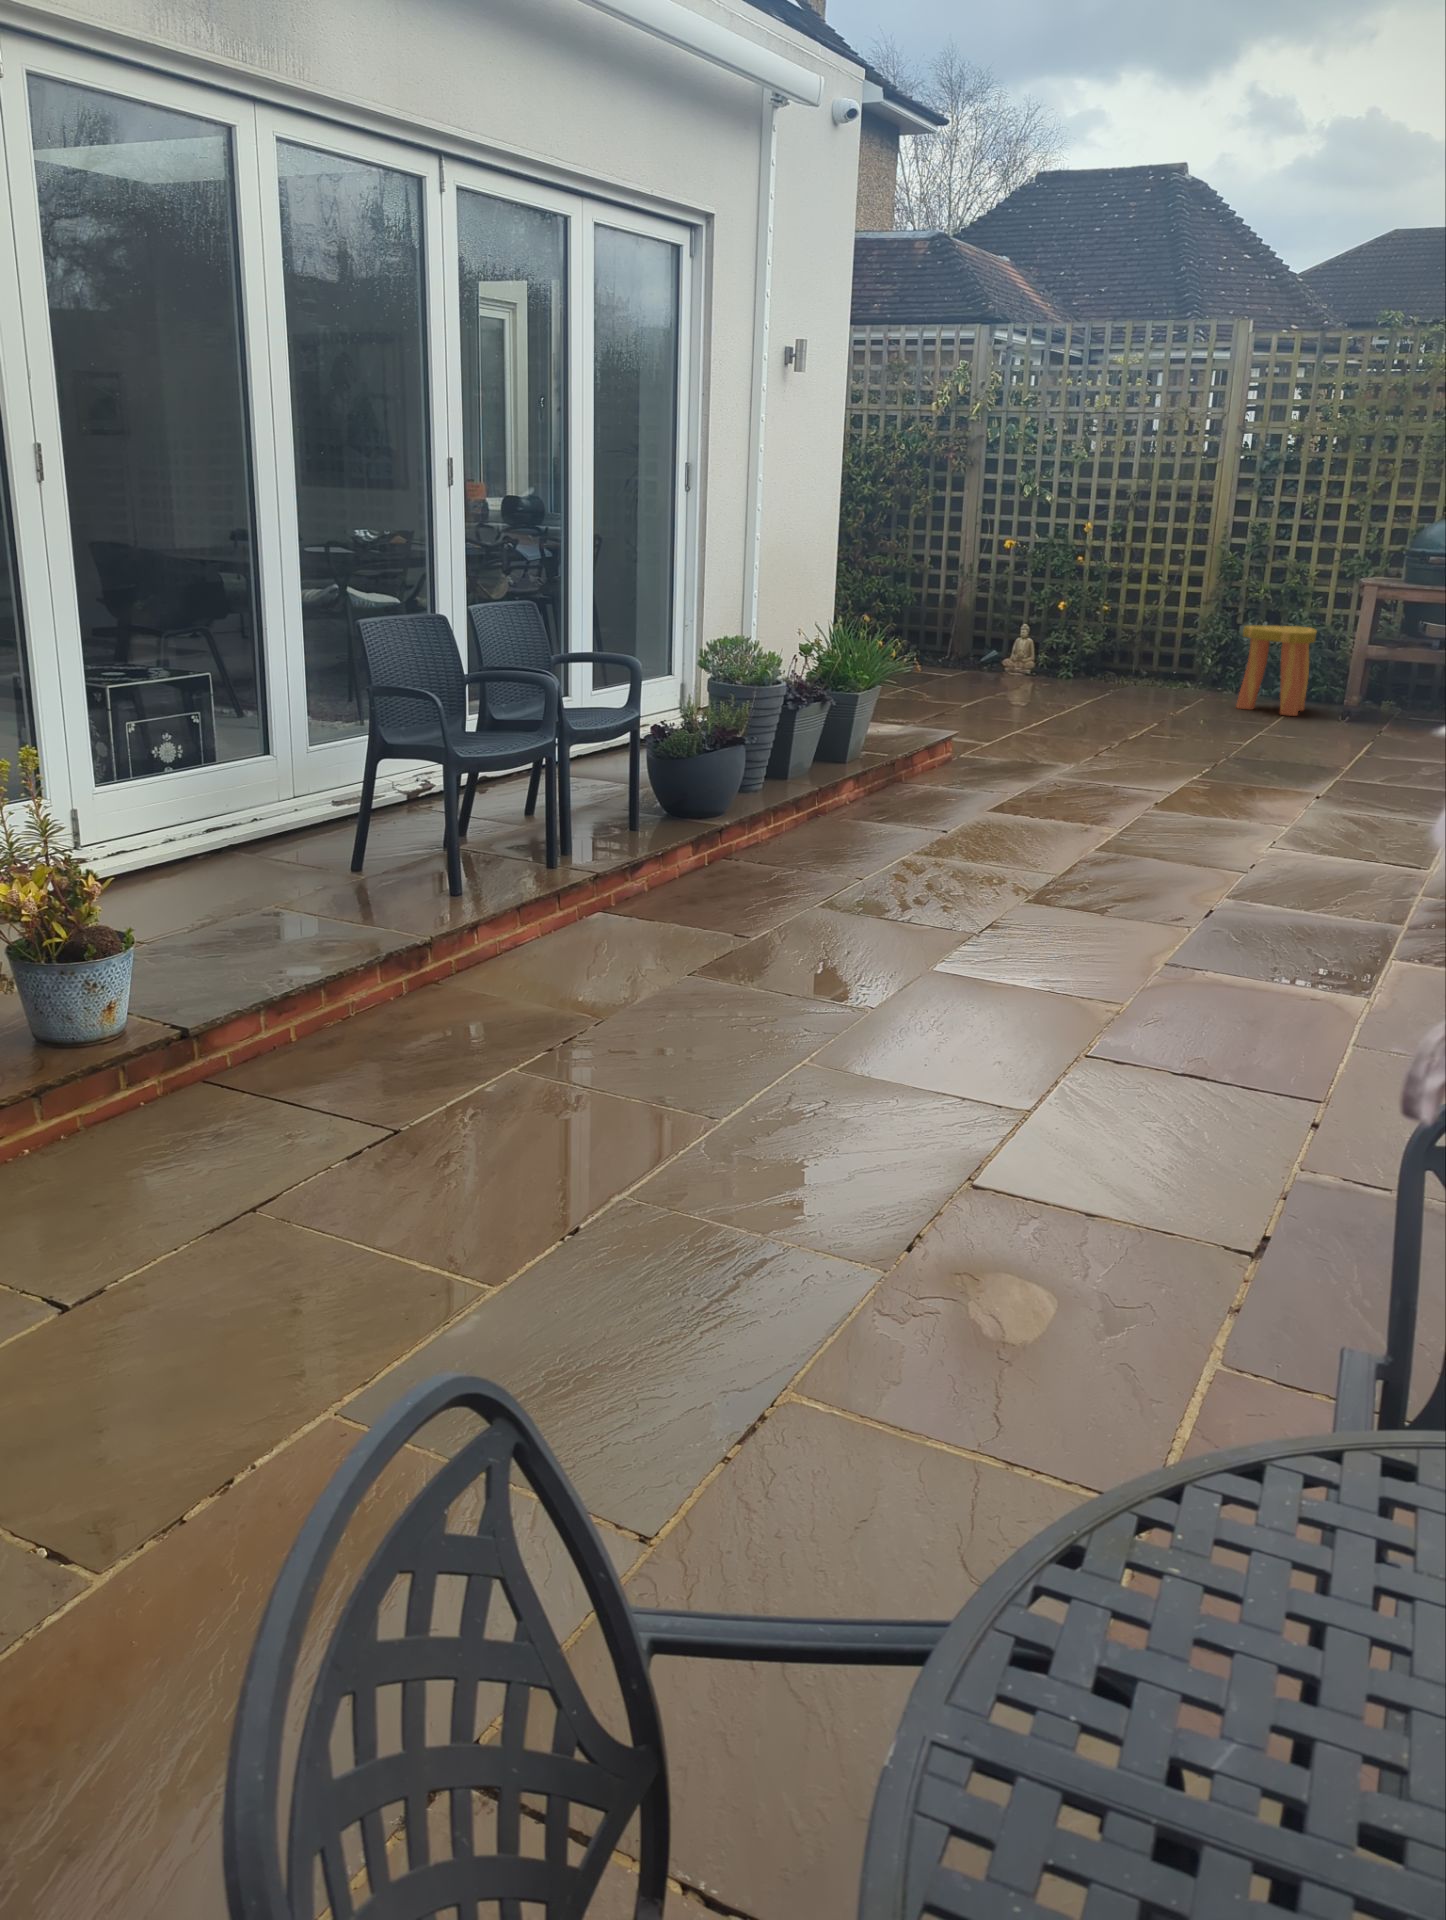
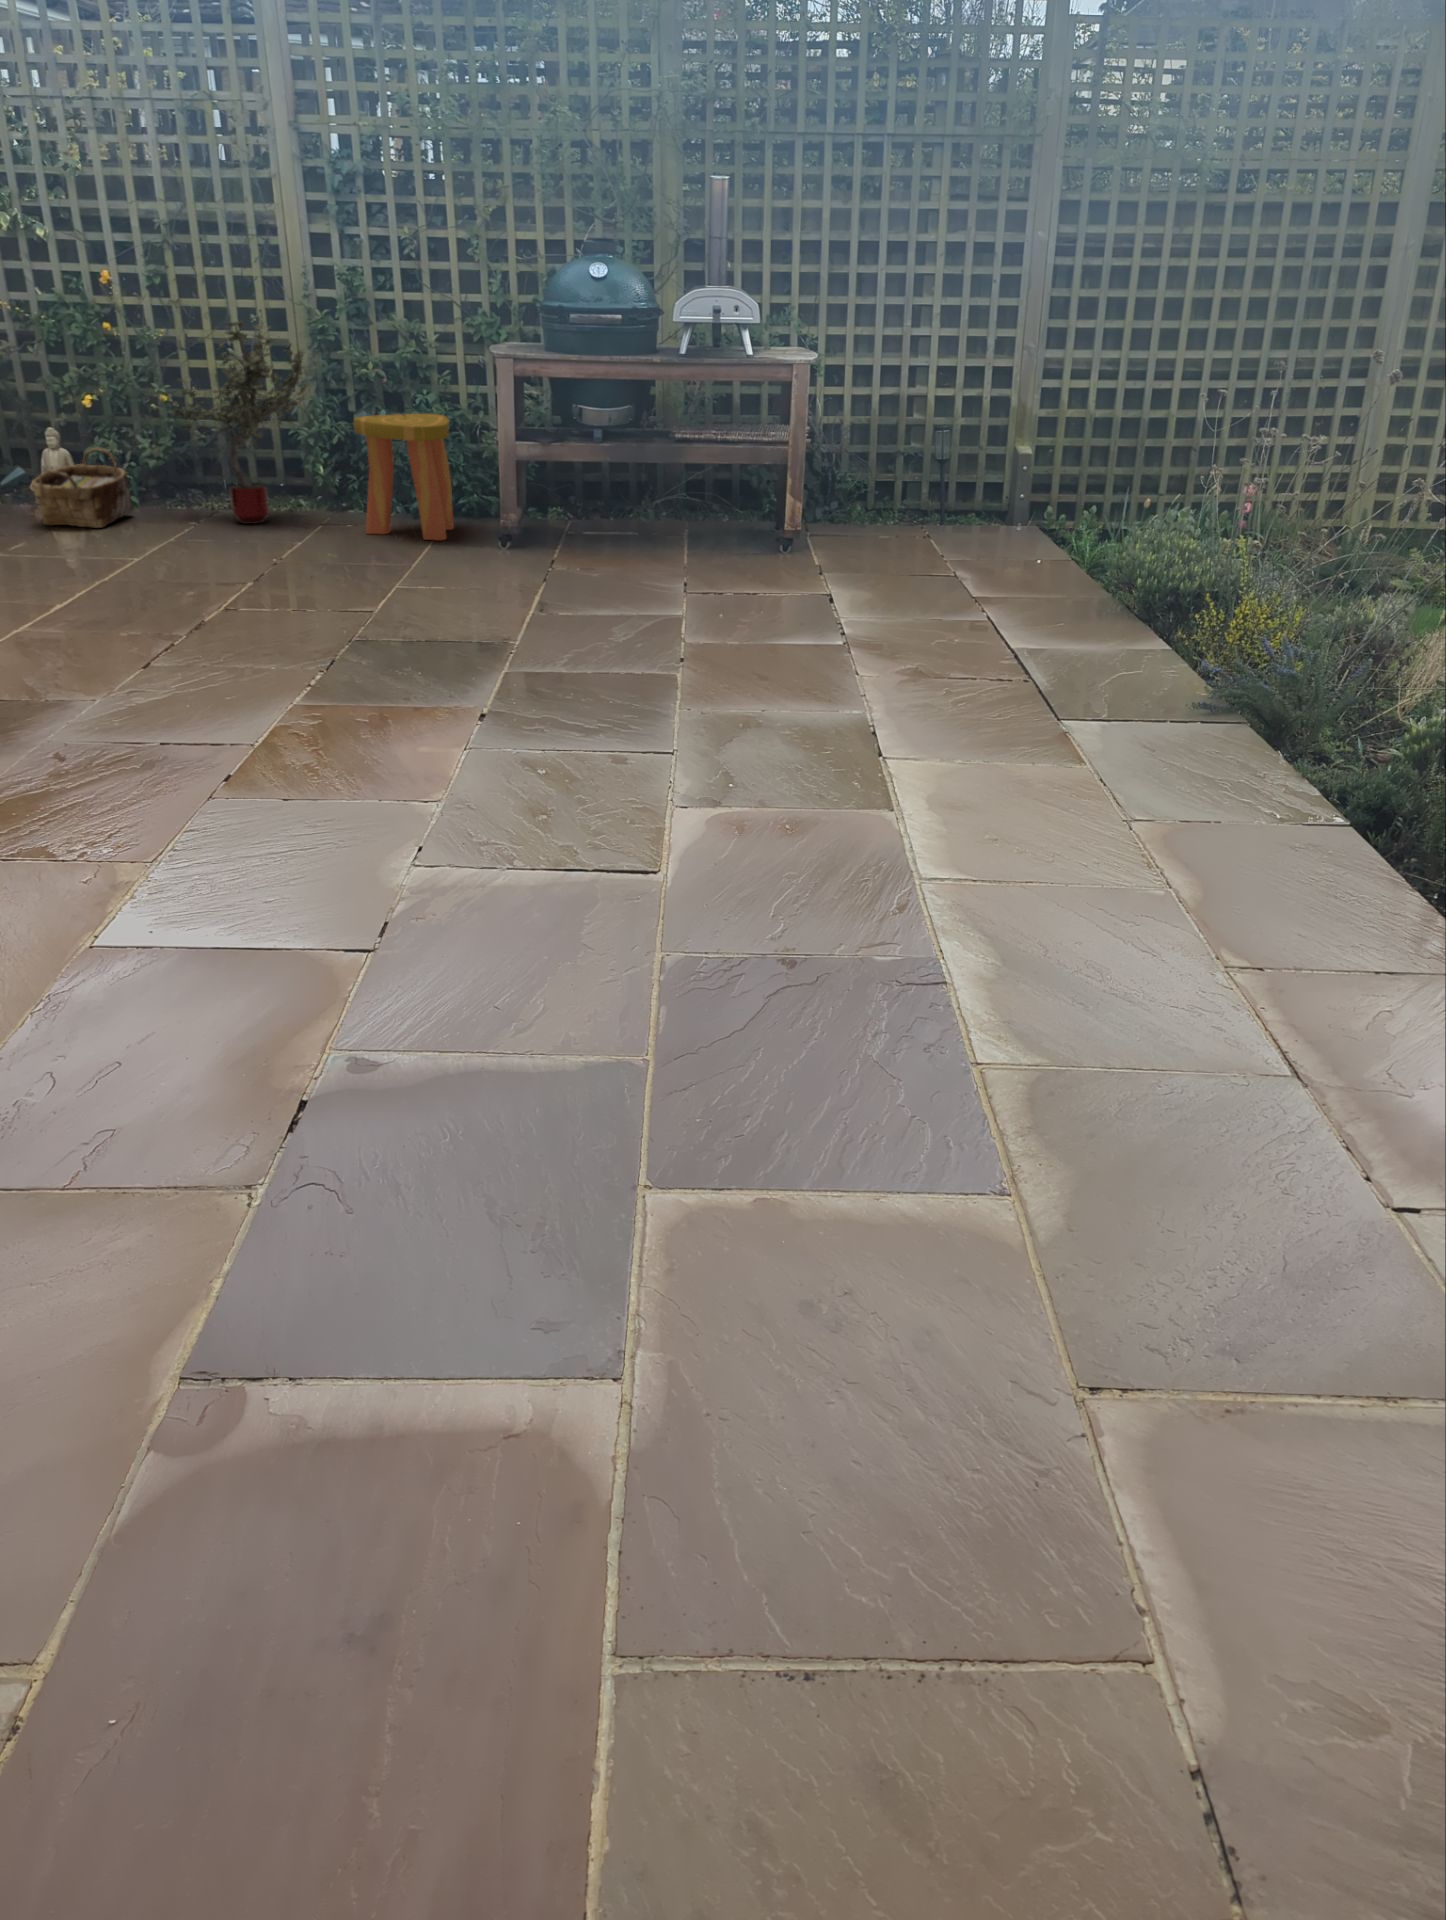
potted tree: none [1109,557,1217,696] -> present [171,320,306,524]
woven basket: none [1008,638,1070,691] -> present [32,448,134,528]

